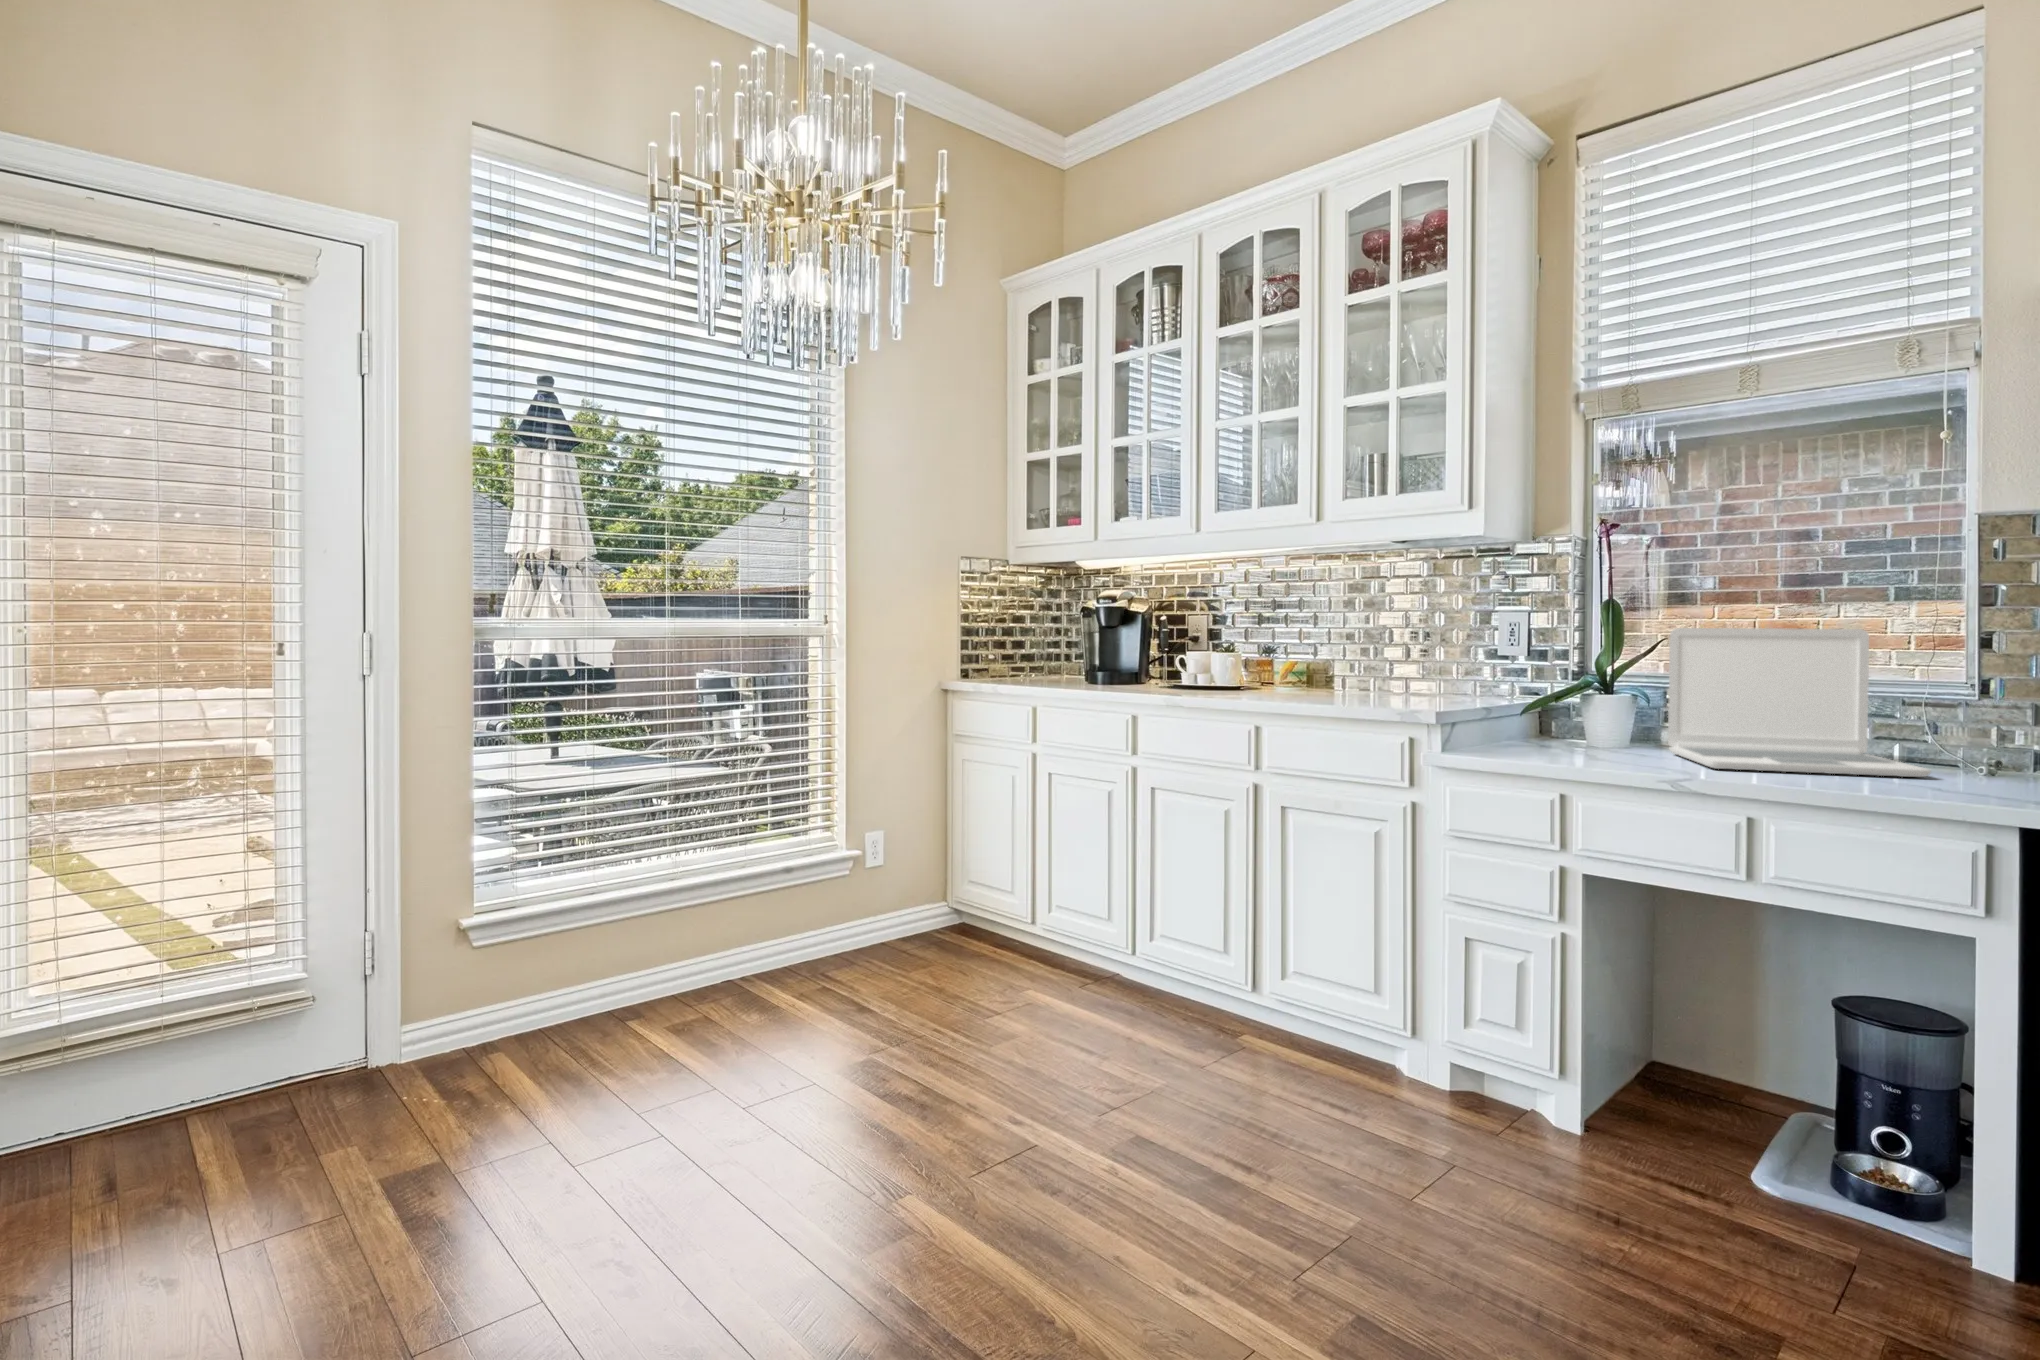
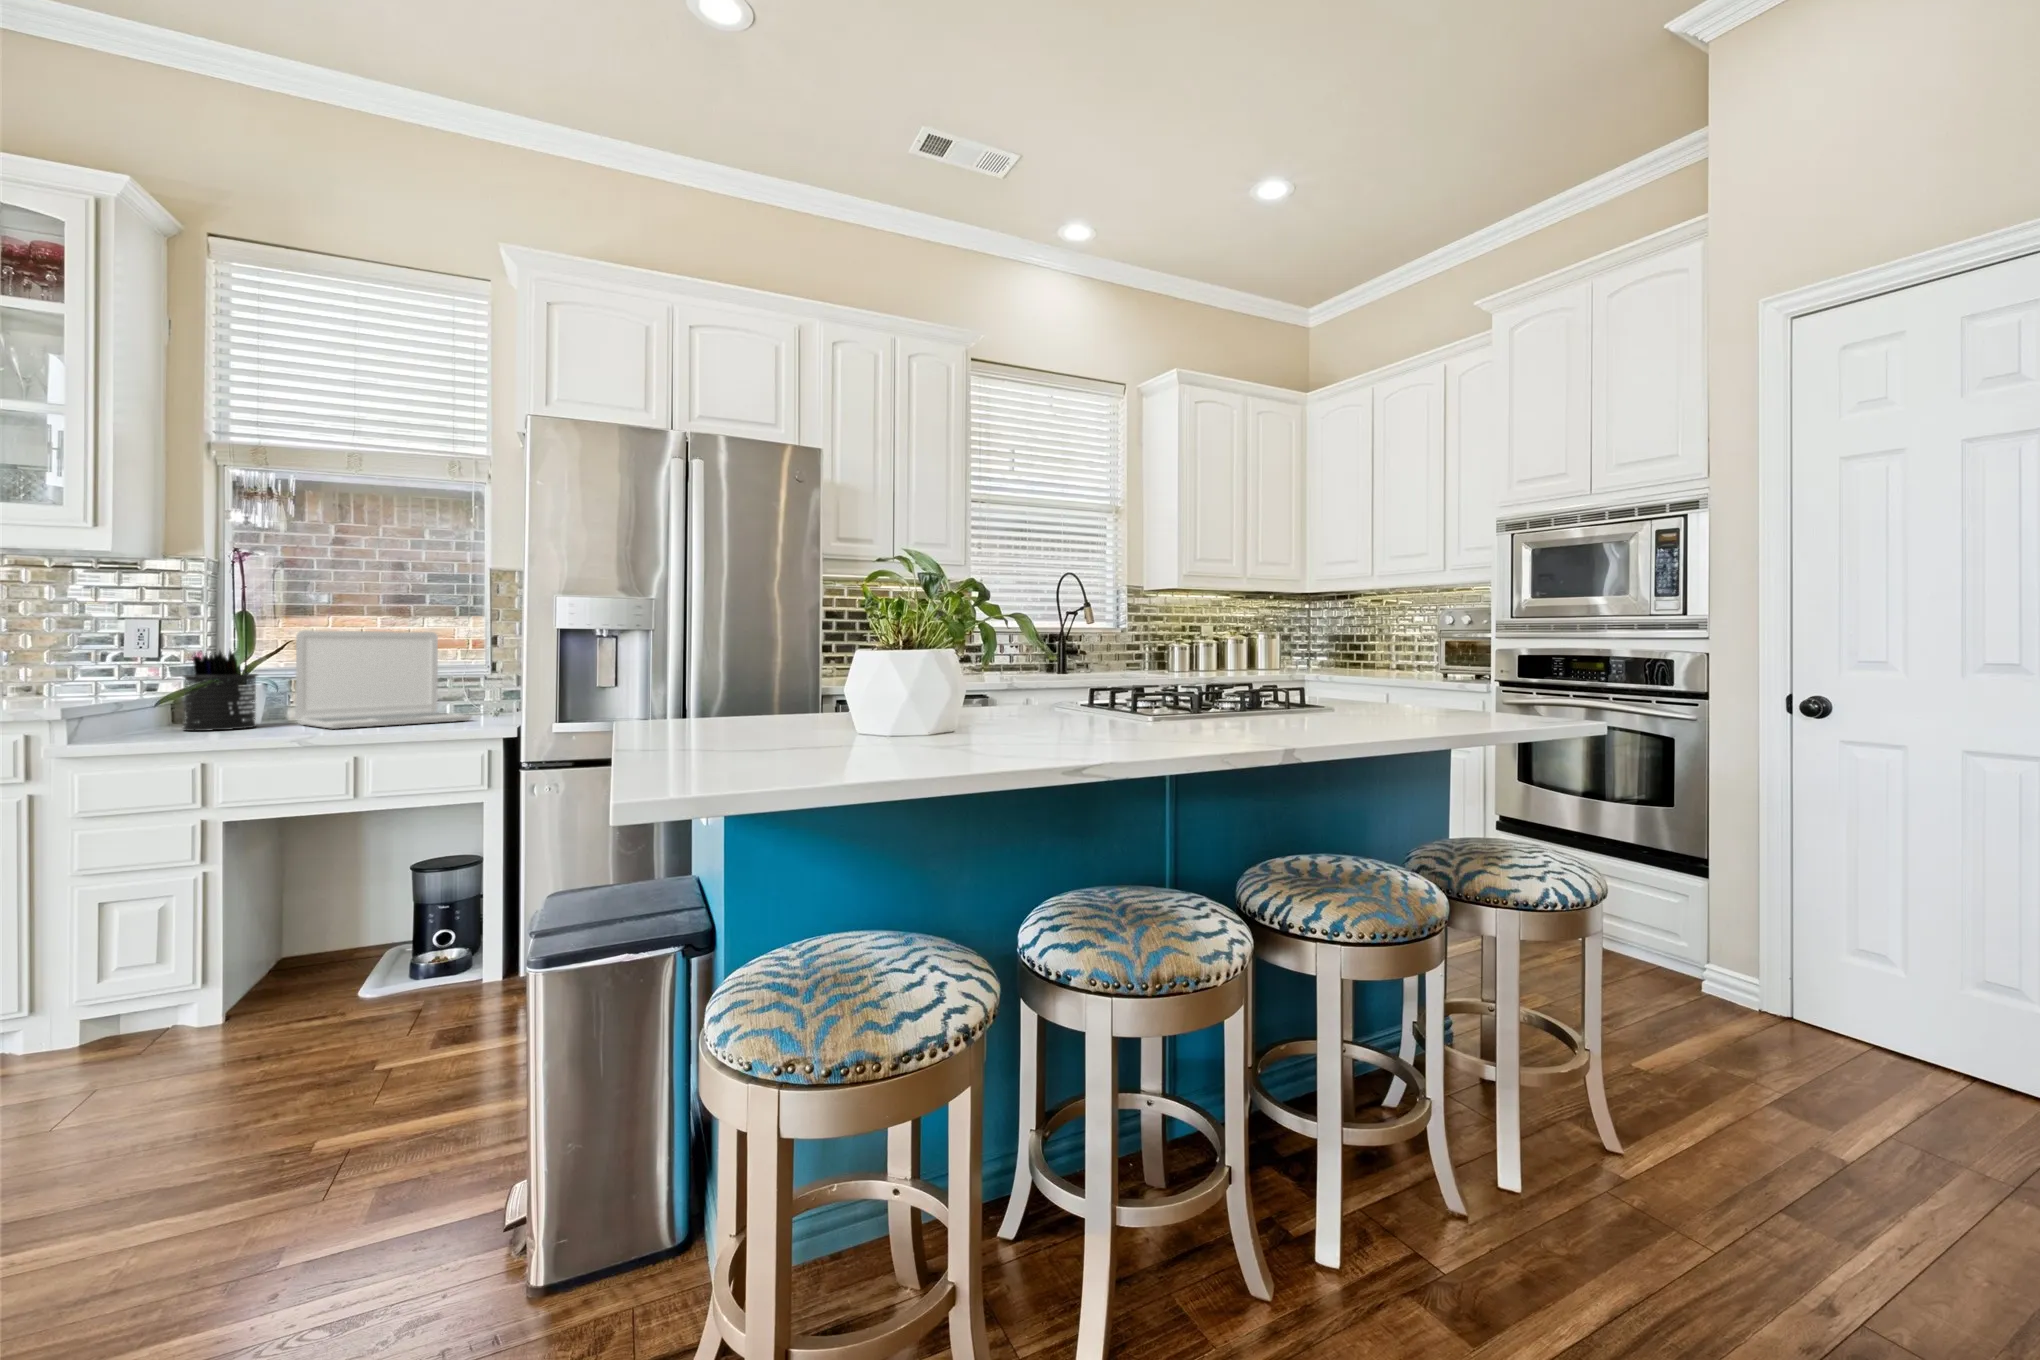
pen holder: none [1546,651,1626,753] -> present [183,651,257,731]

